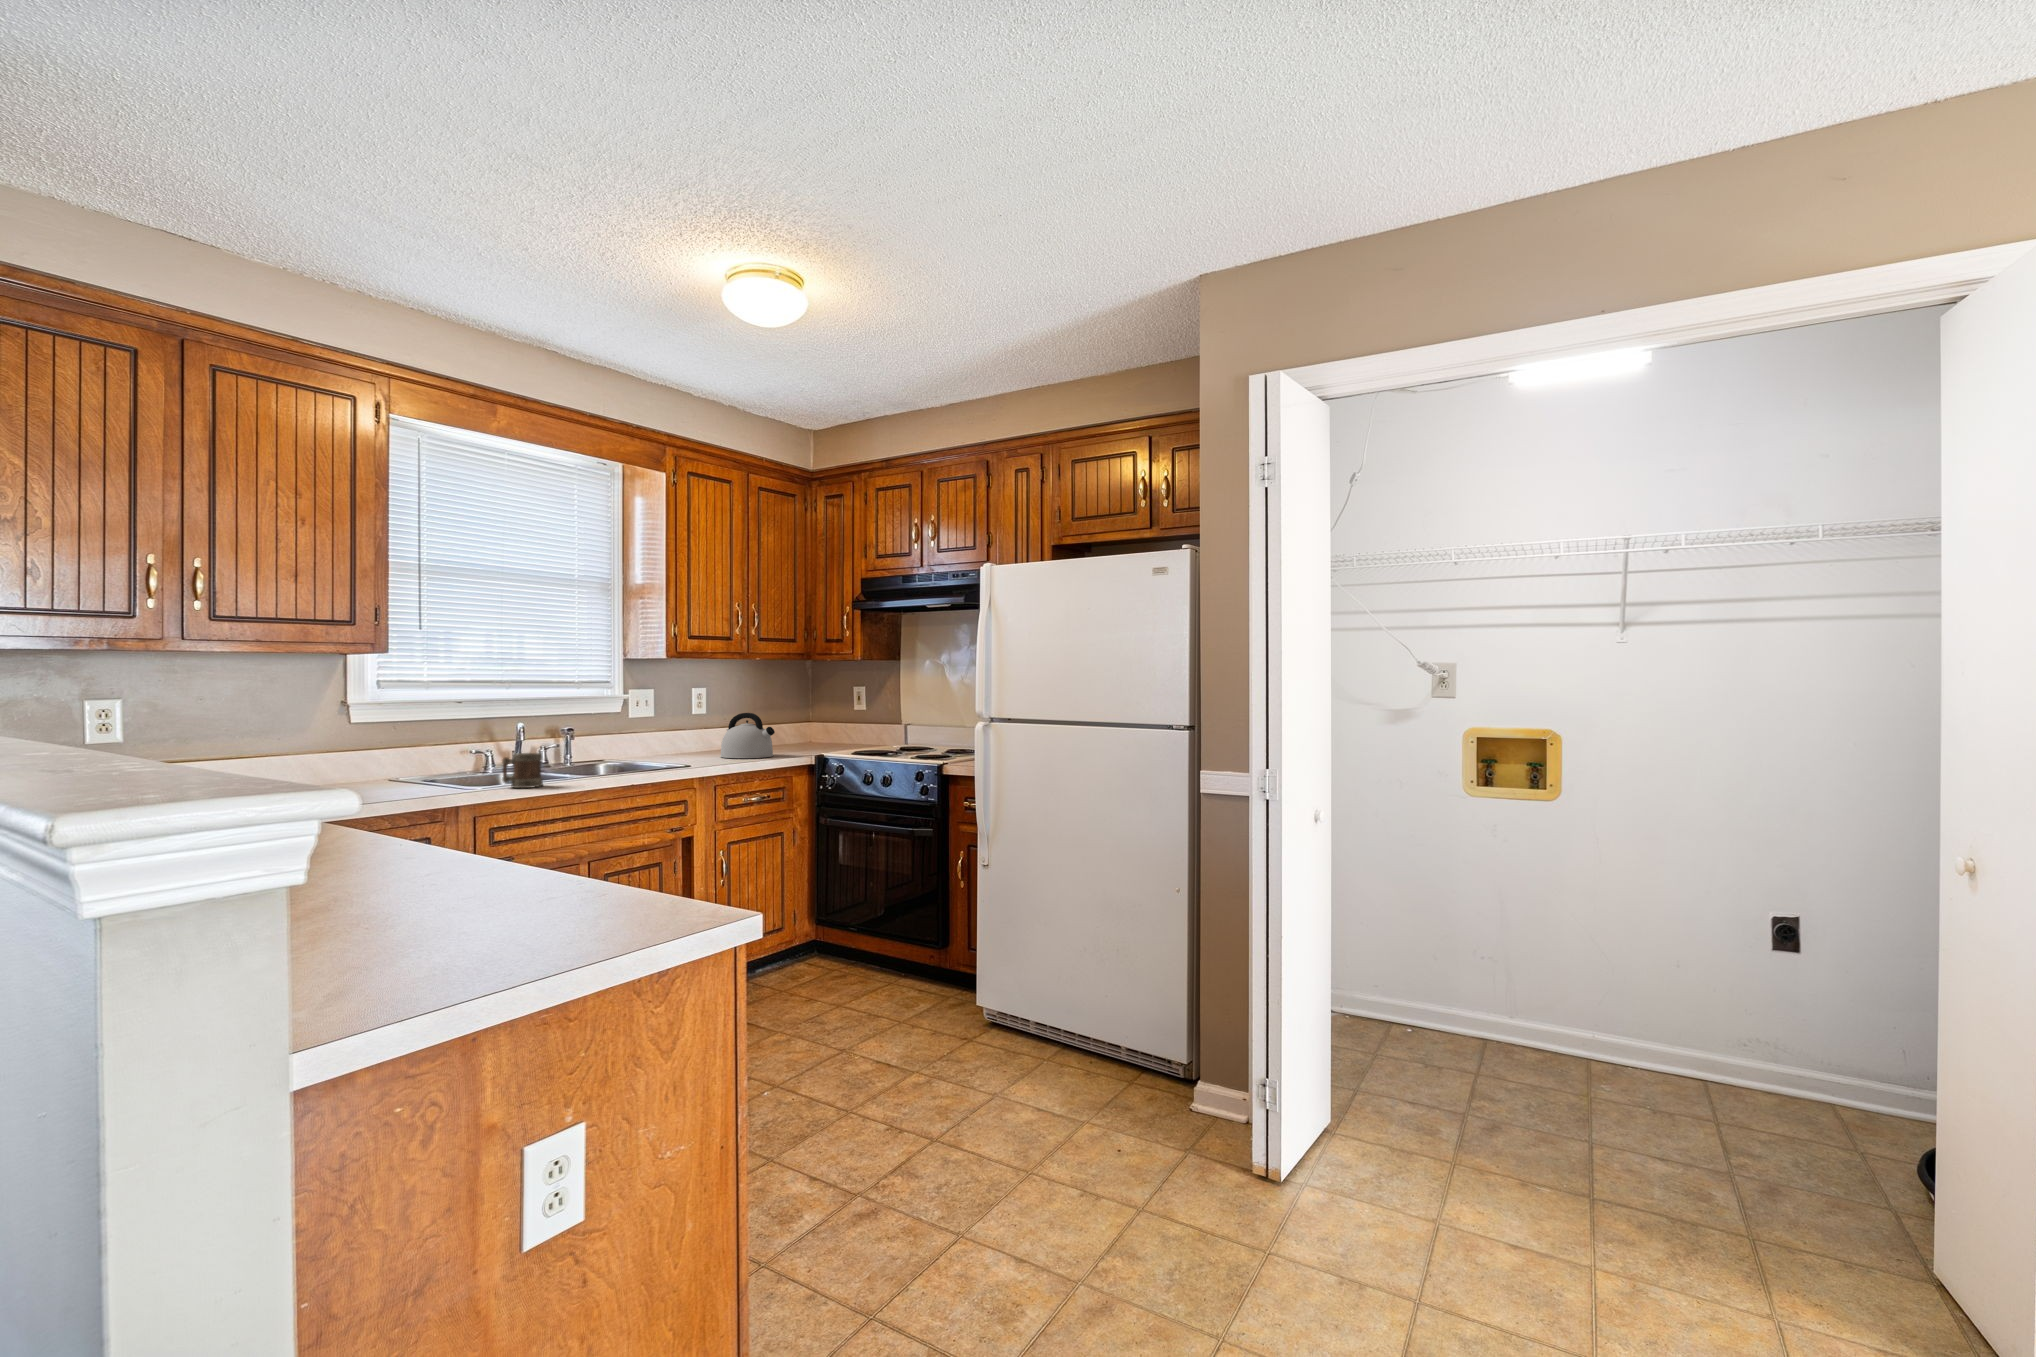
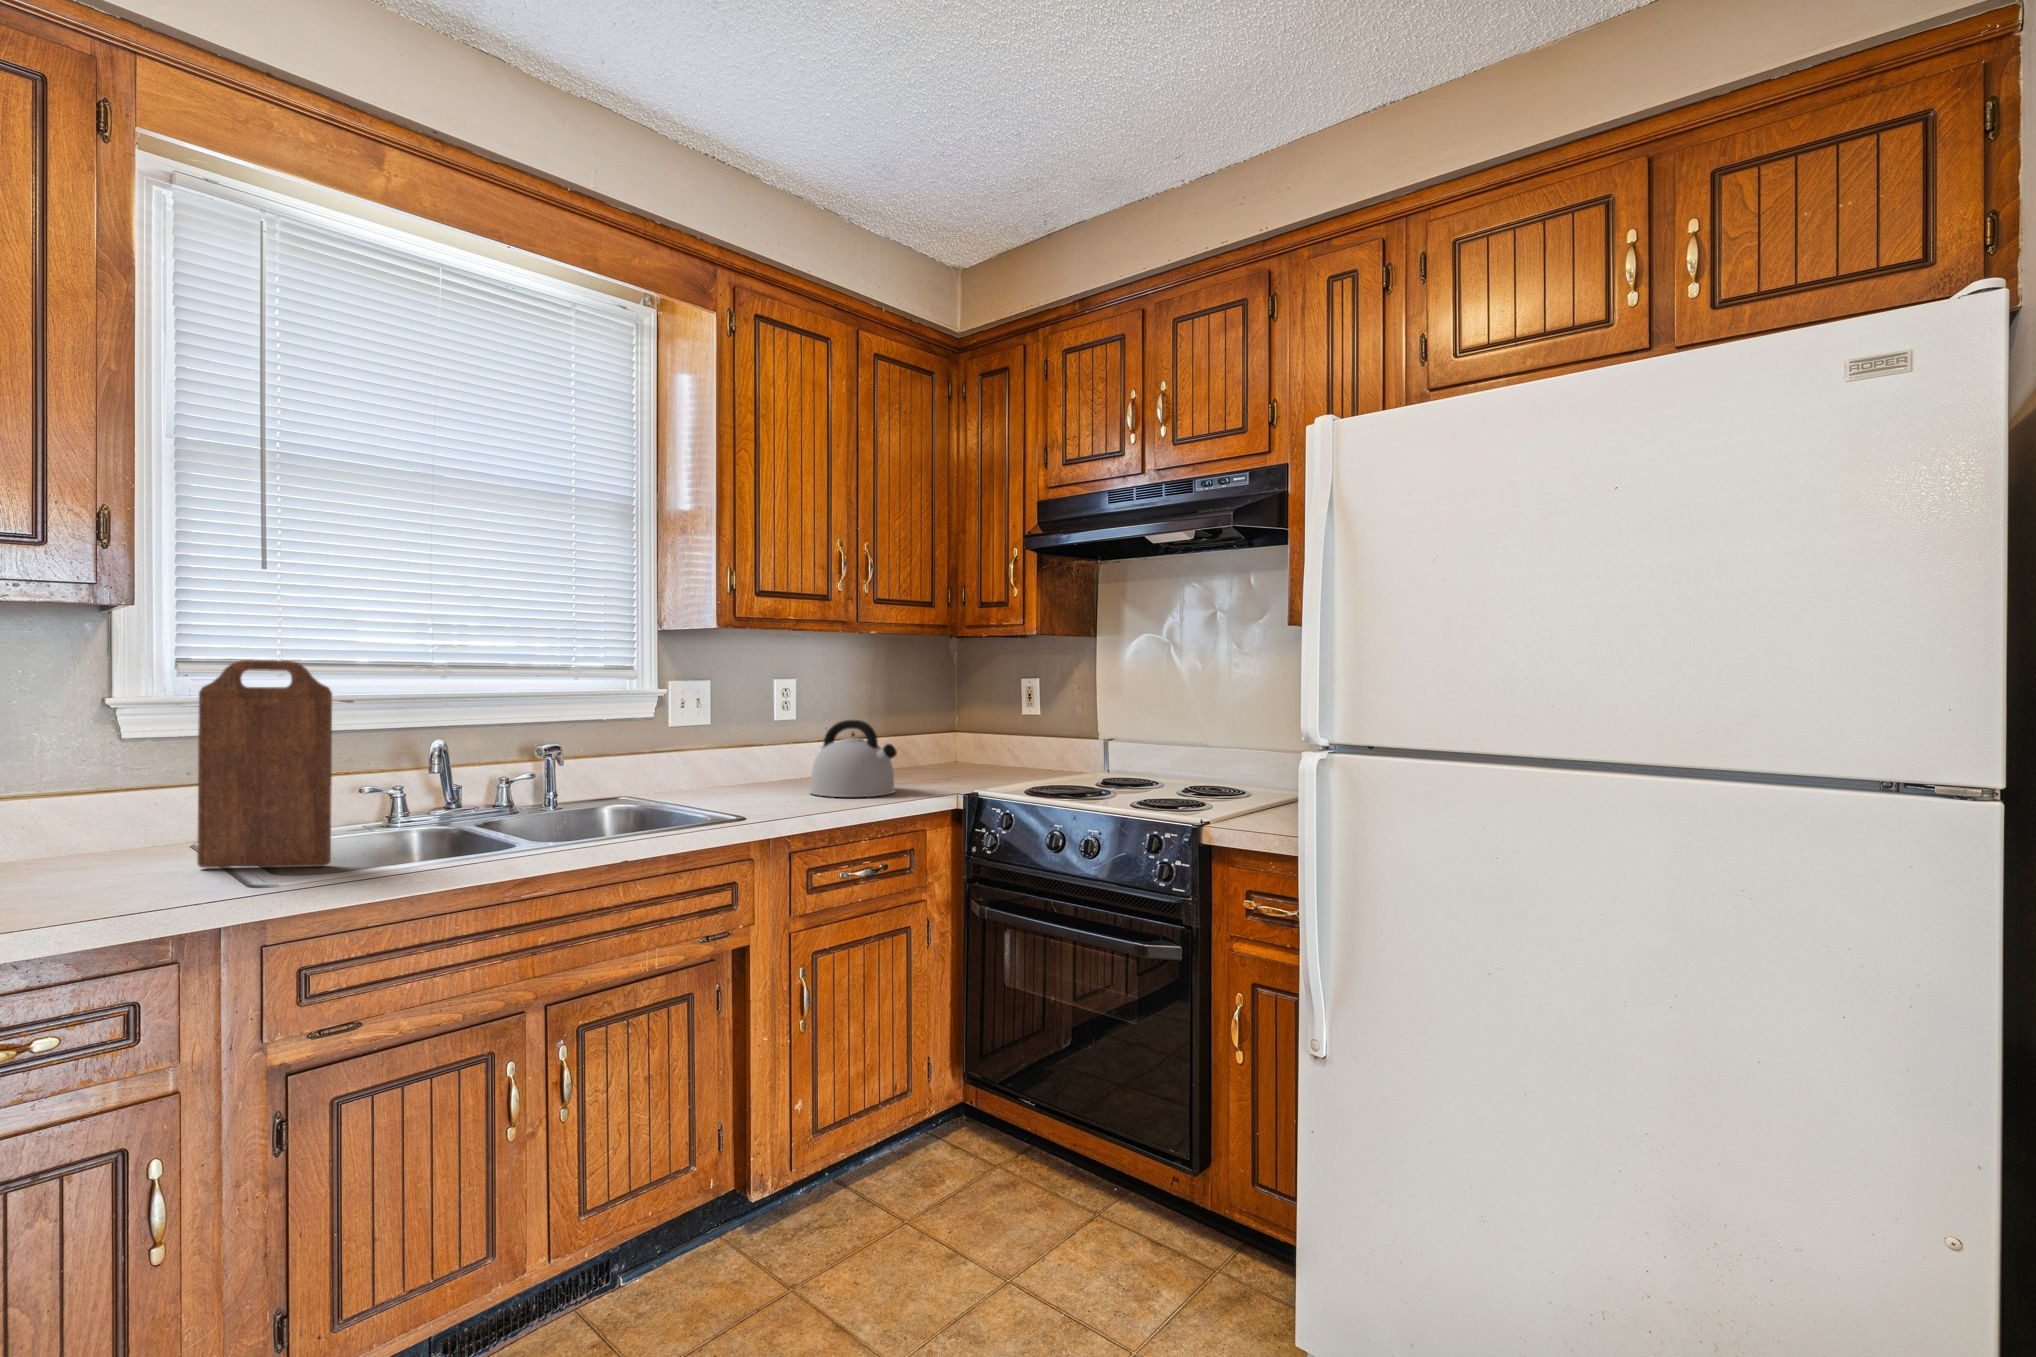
cutting board: none [407,681,479,789] -> present [197,660,332,868]
mug: present [502,753,543,788] -> none [367,800,449,872]

